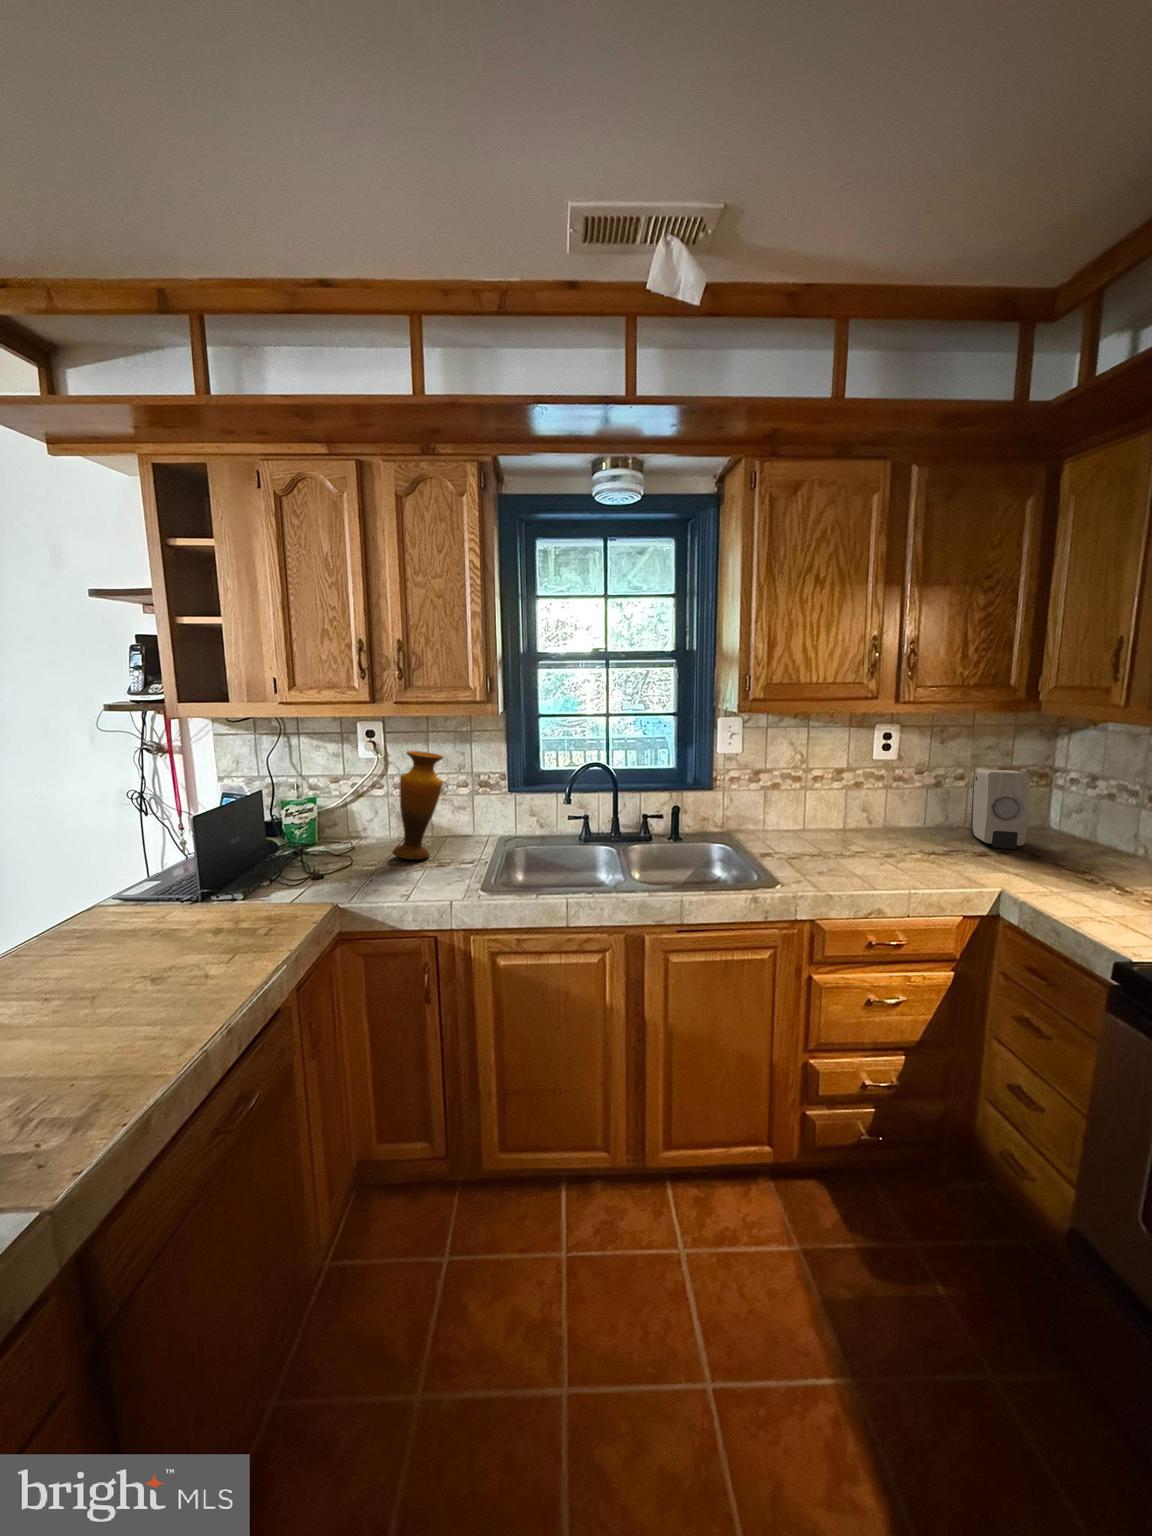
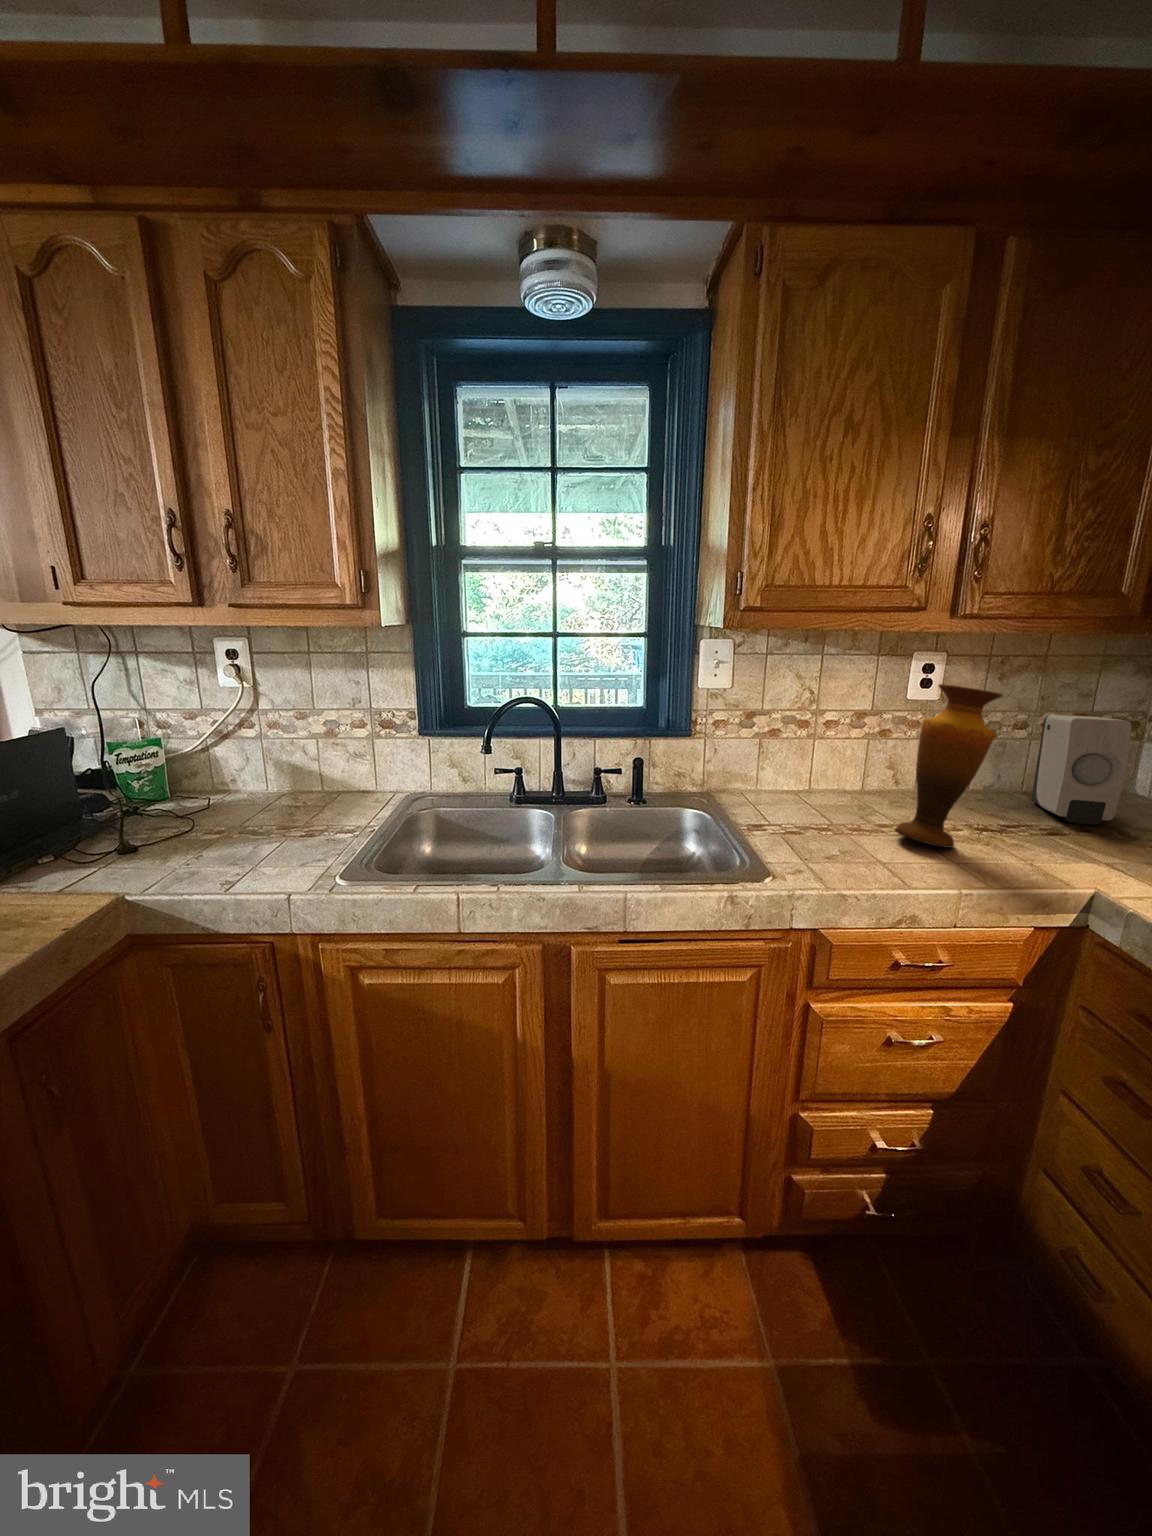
vase: present [393,751,443,860] -> present [895,684,1003,848]

